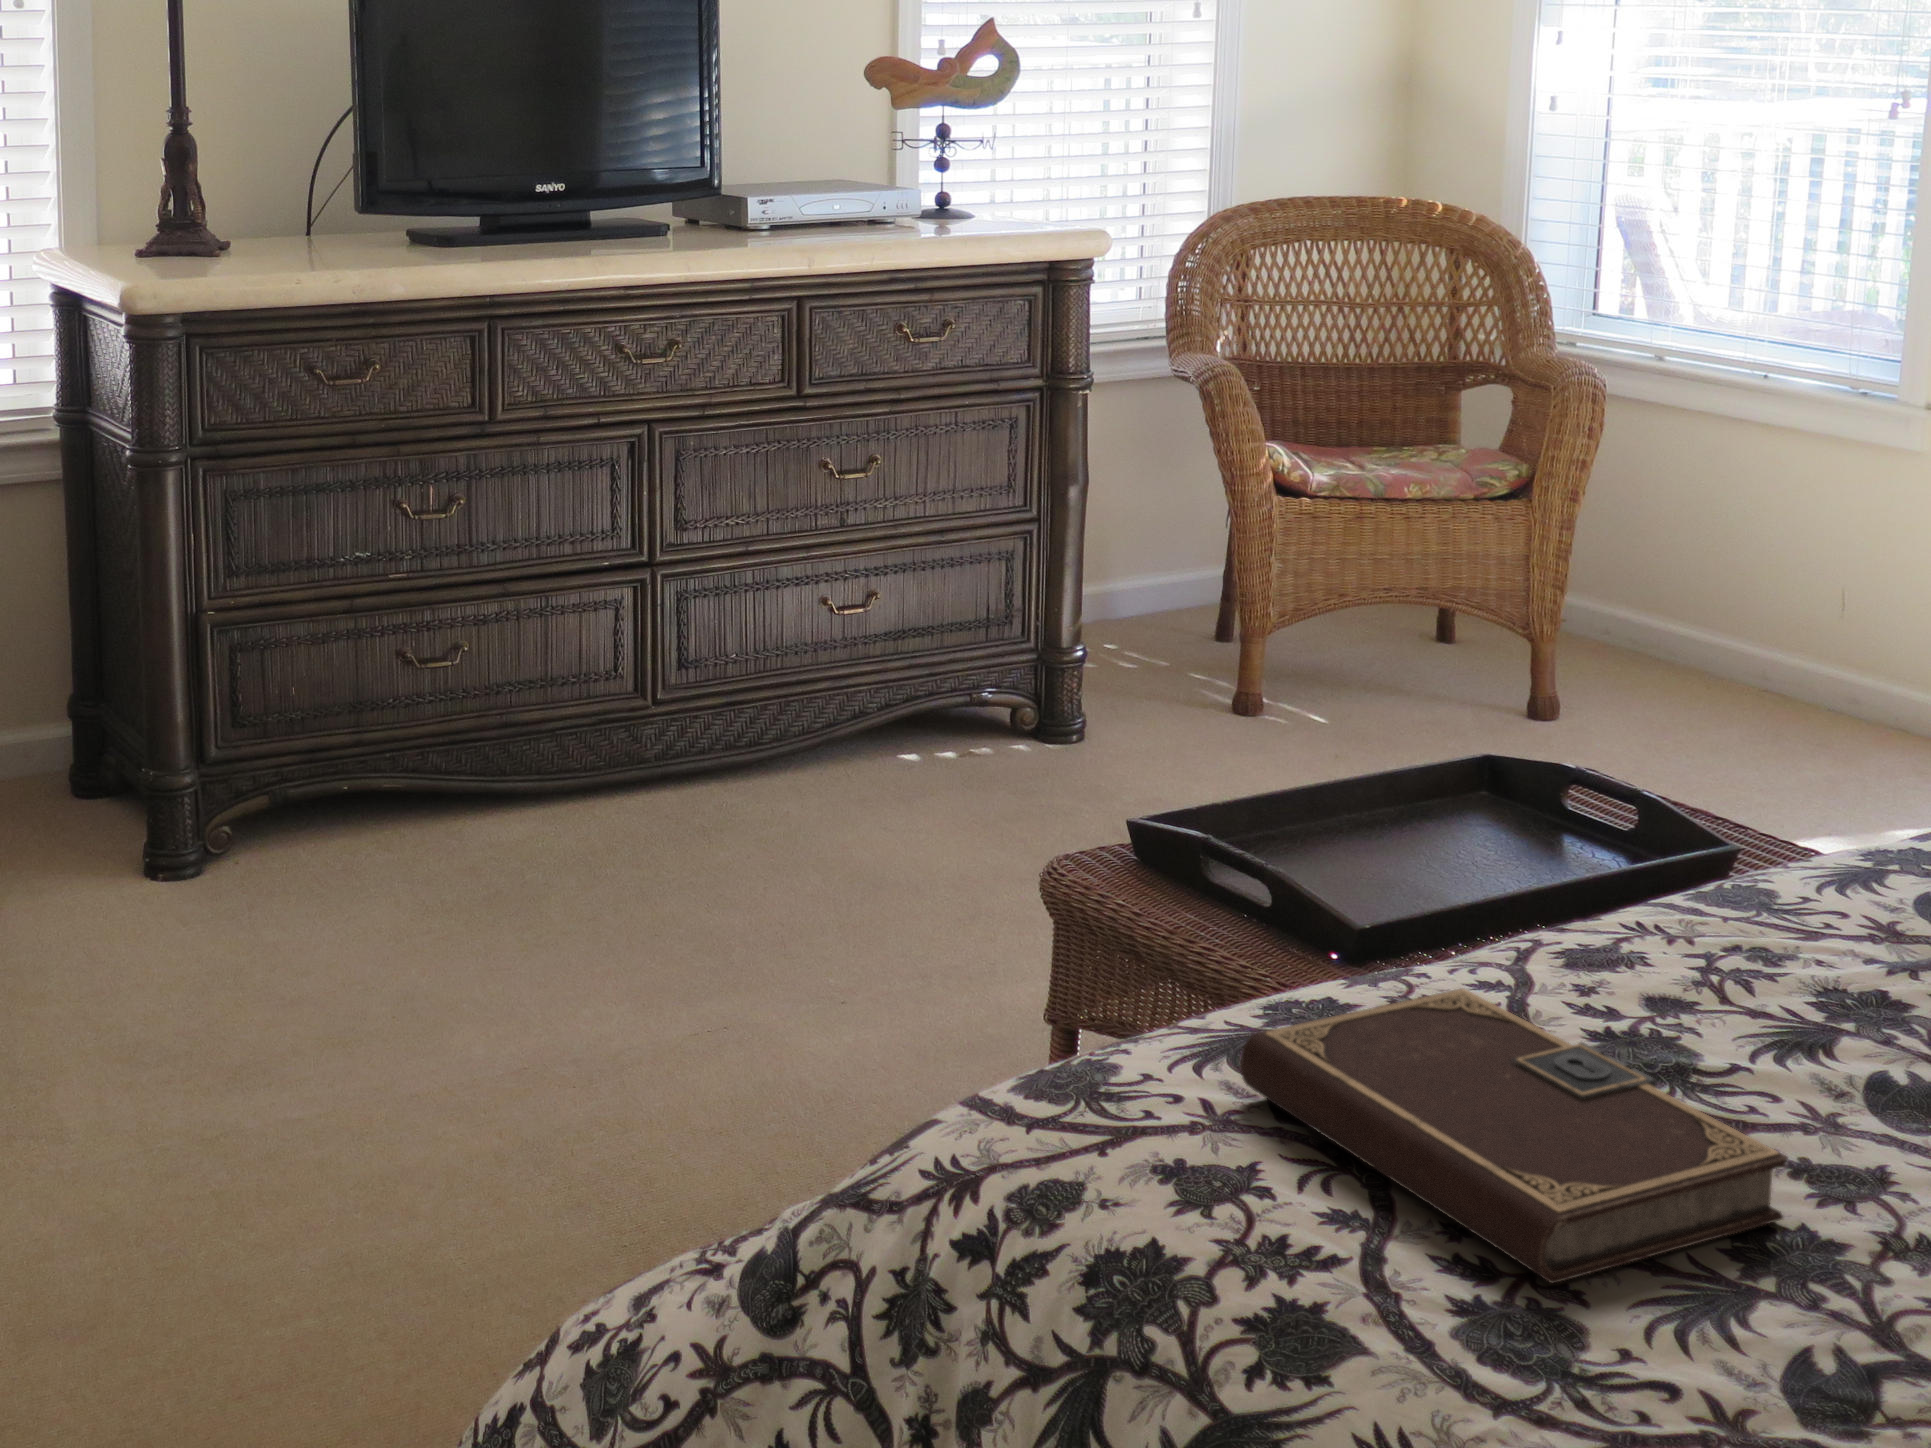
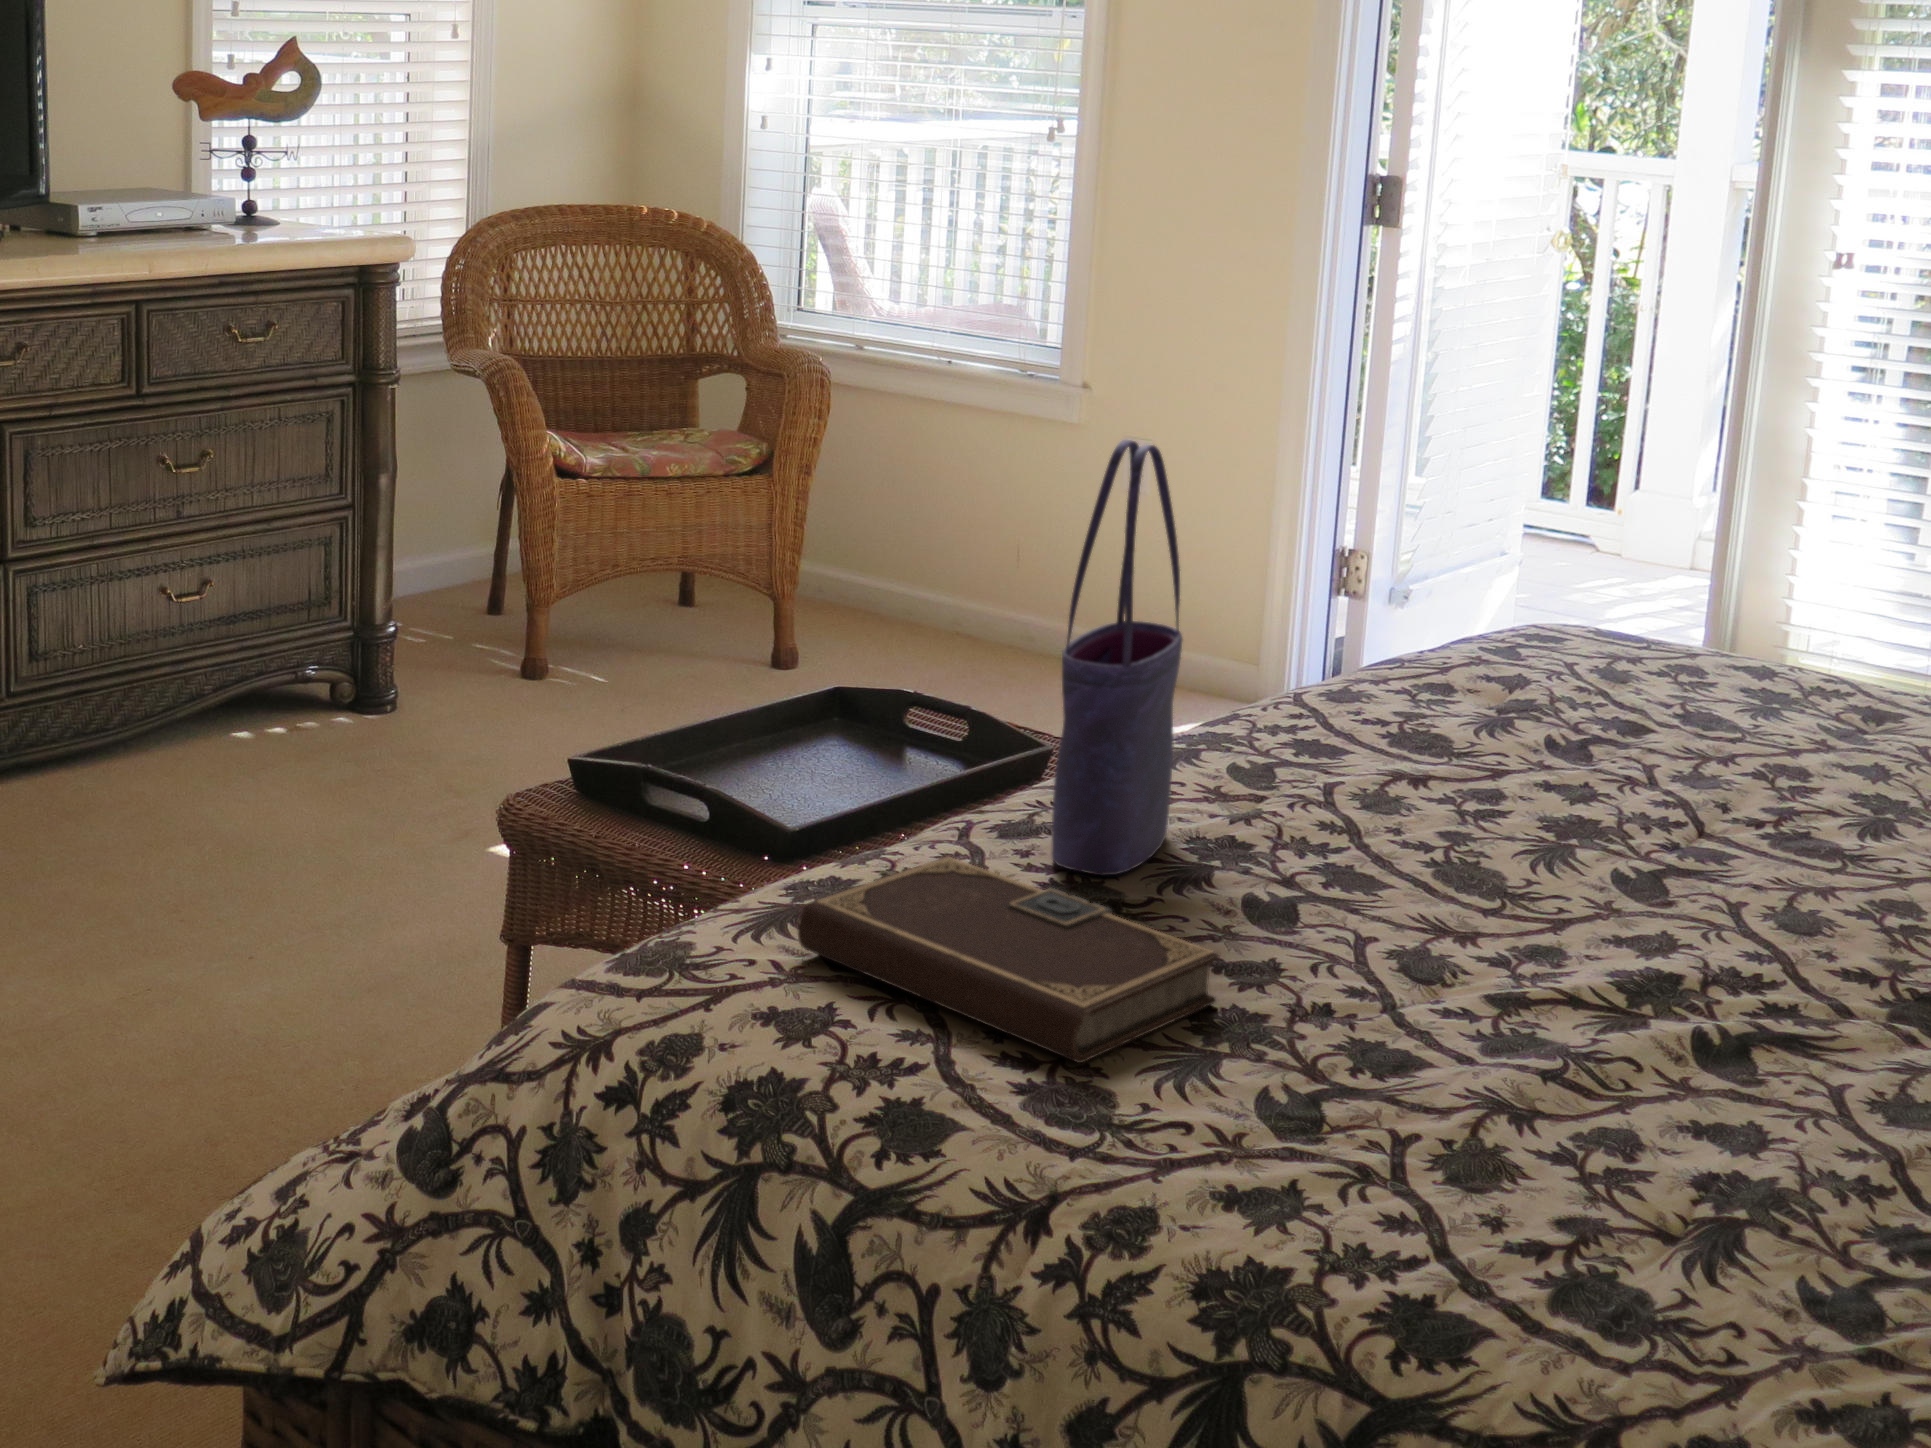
tote bag: none [1627,476,1822,1028] -> present [1051,440,1182,875]

